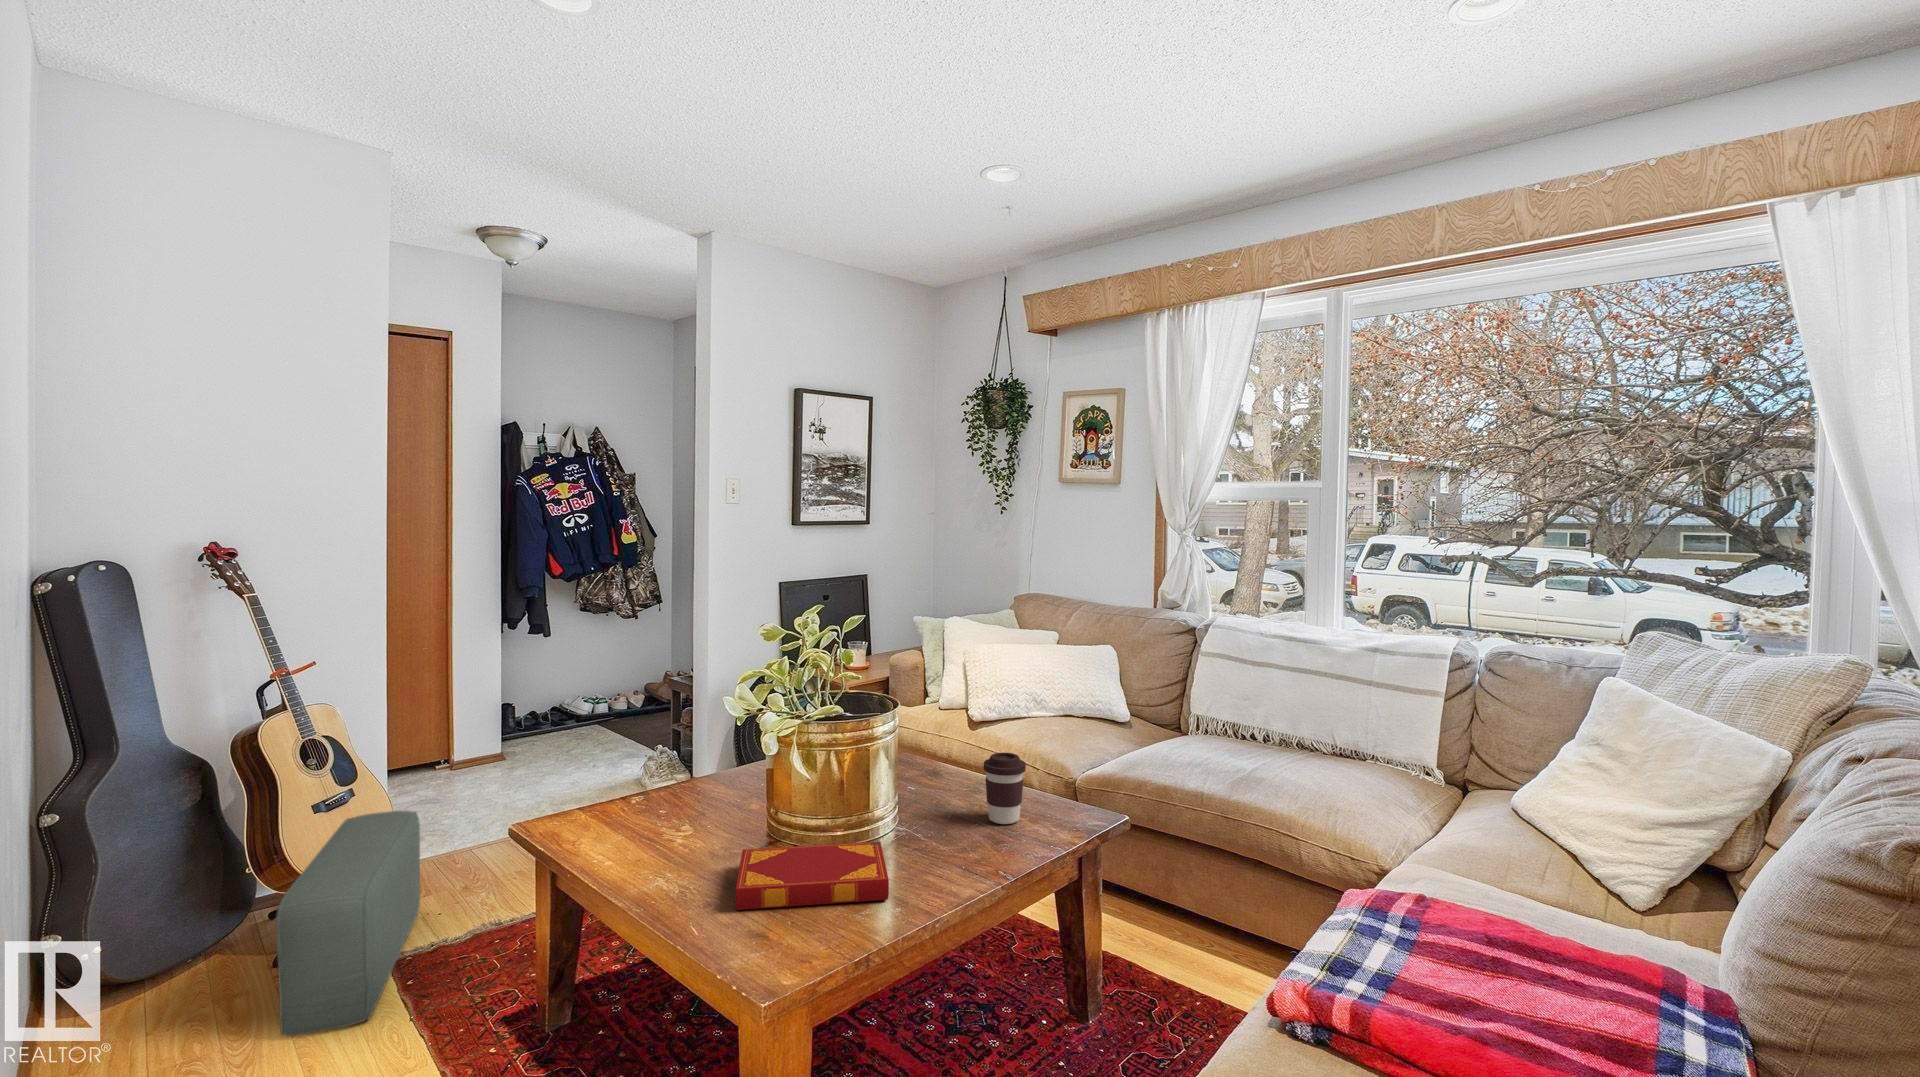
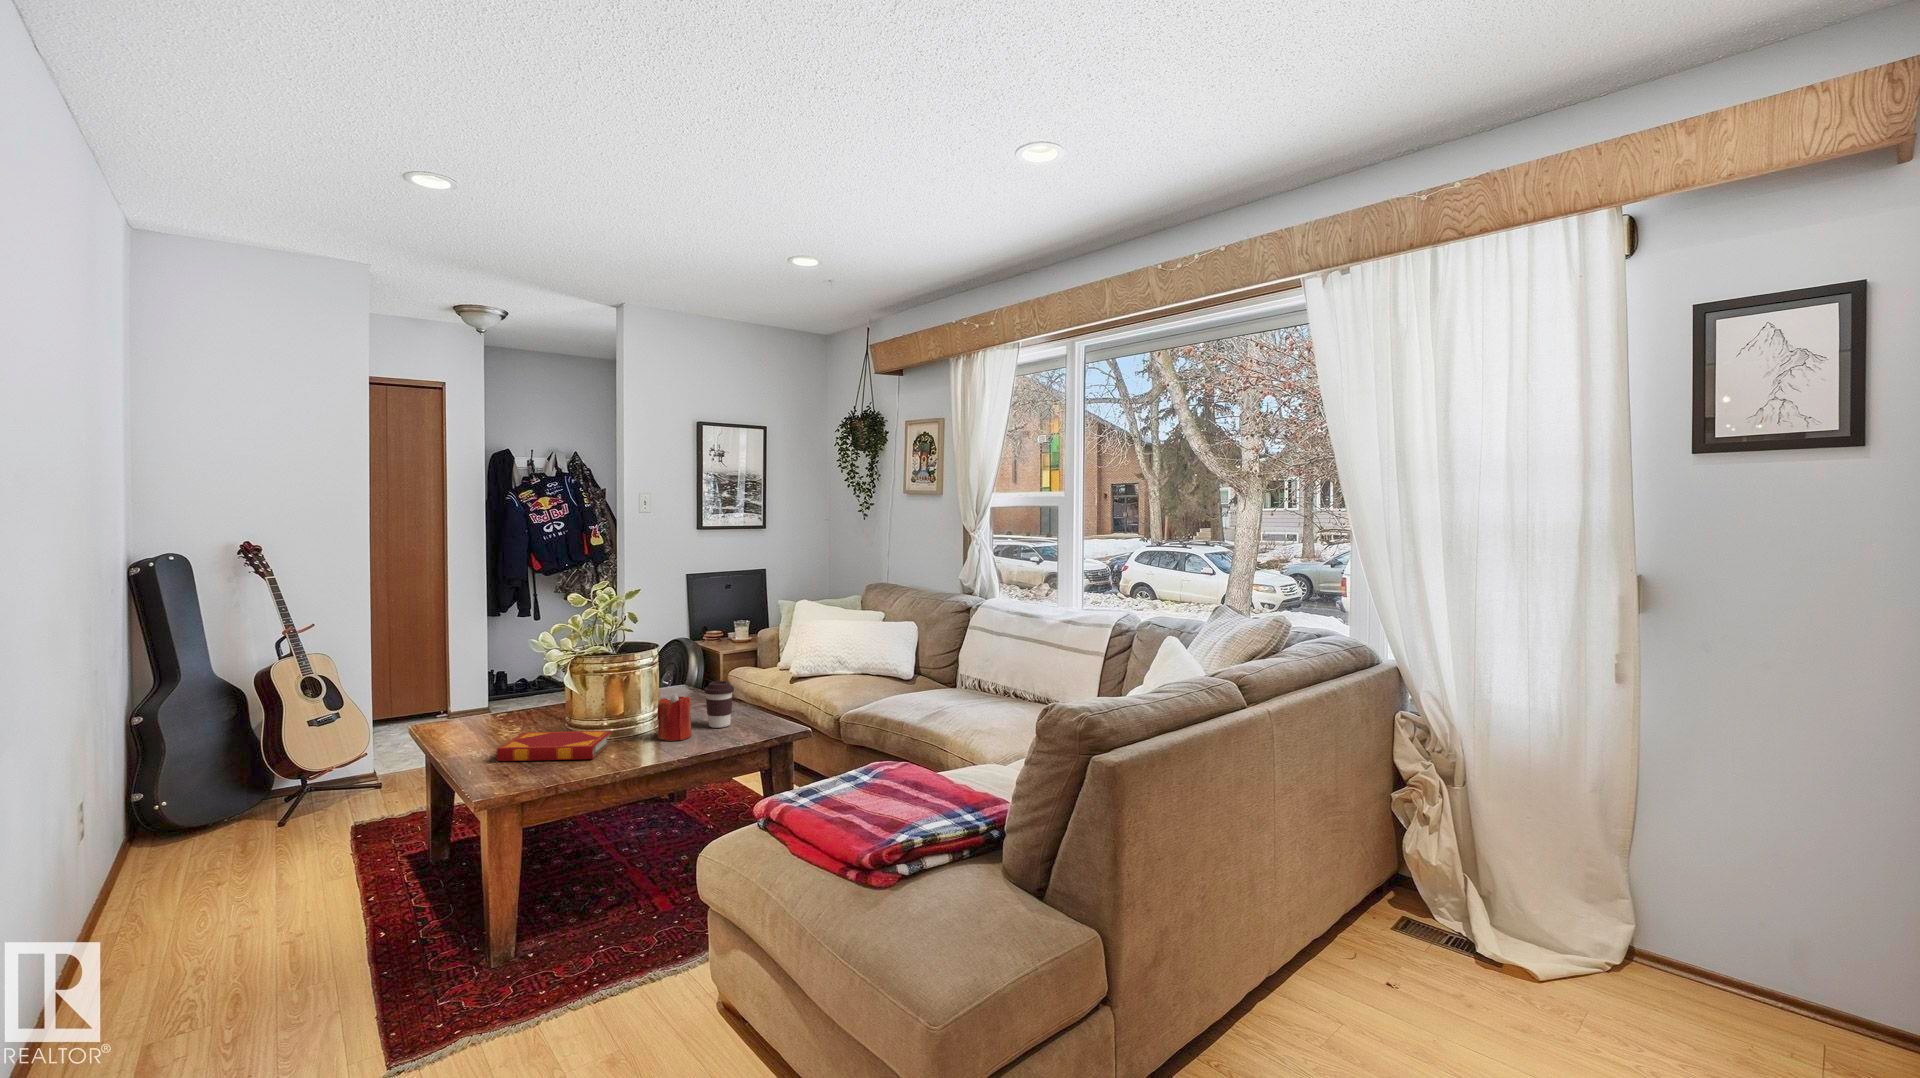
candle: none [942,777,989,854] -> present [657,693,691,741]
pouf: present [276,811,420,1036] -> none [266,727,383,856]

